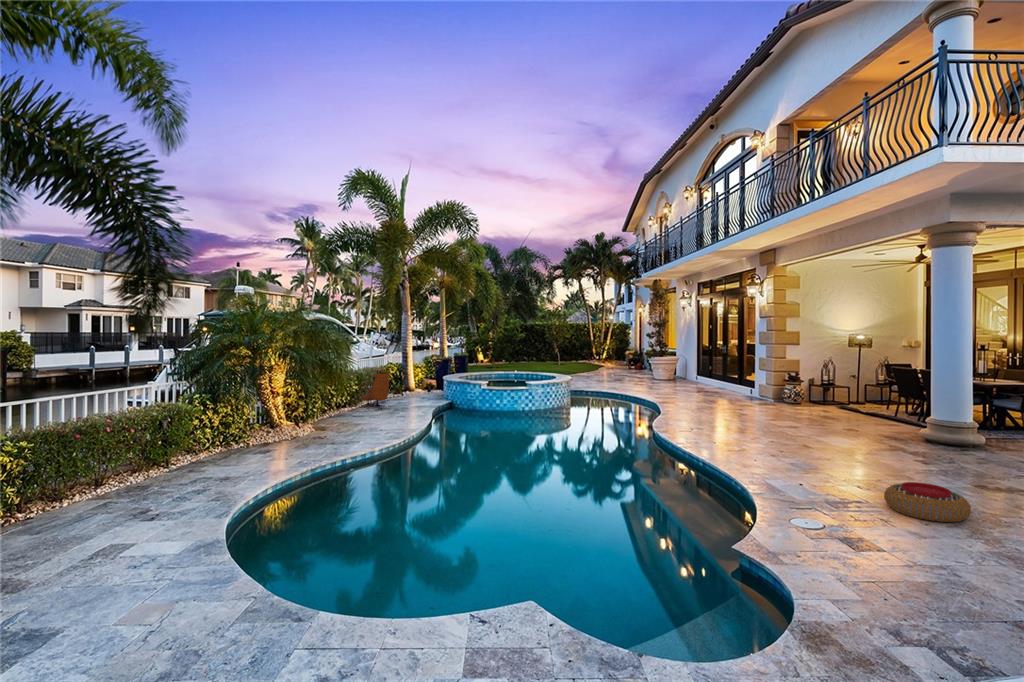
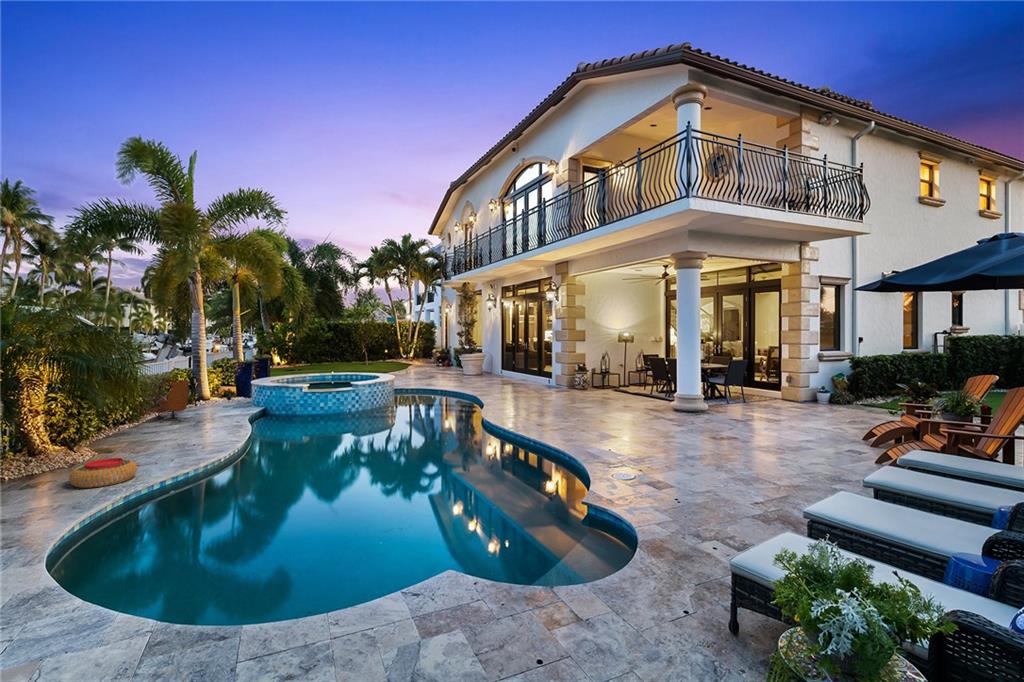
pouf: present [884,482,971,522] -> present [69,458,137,488]

